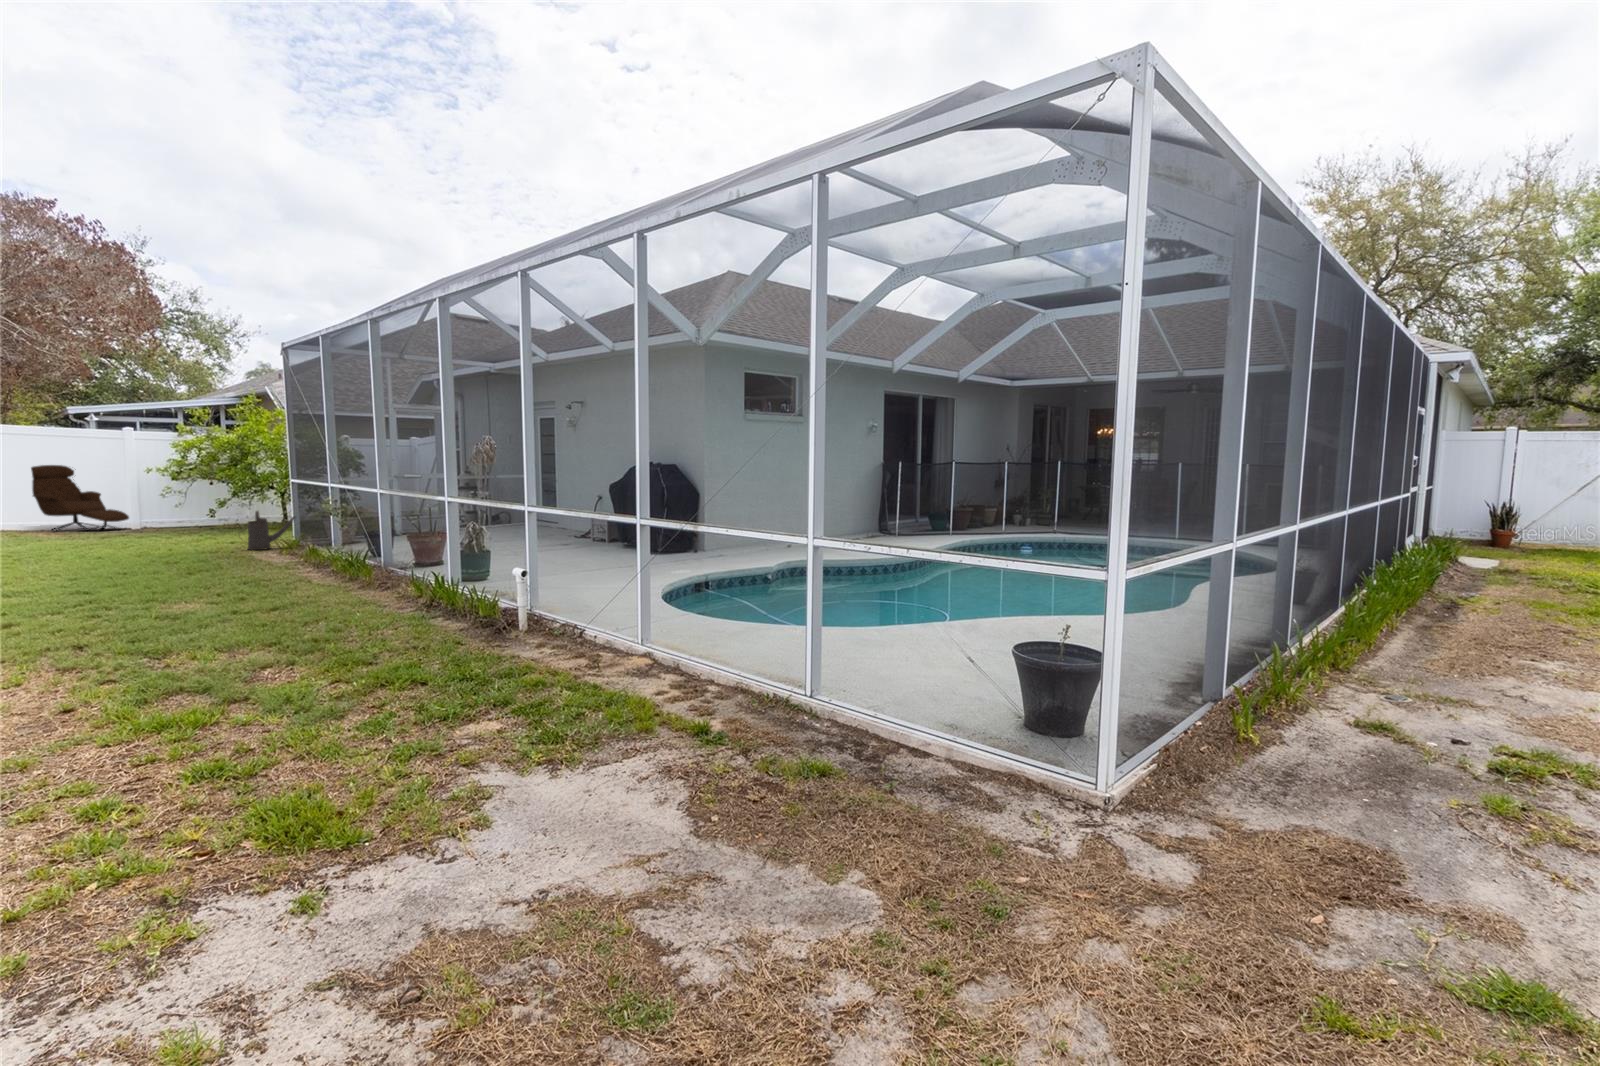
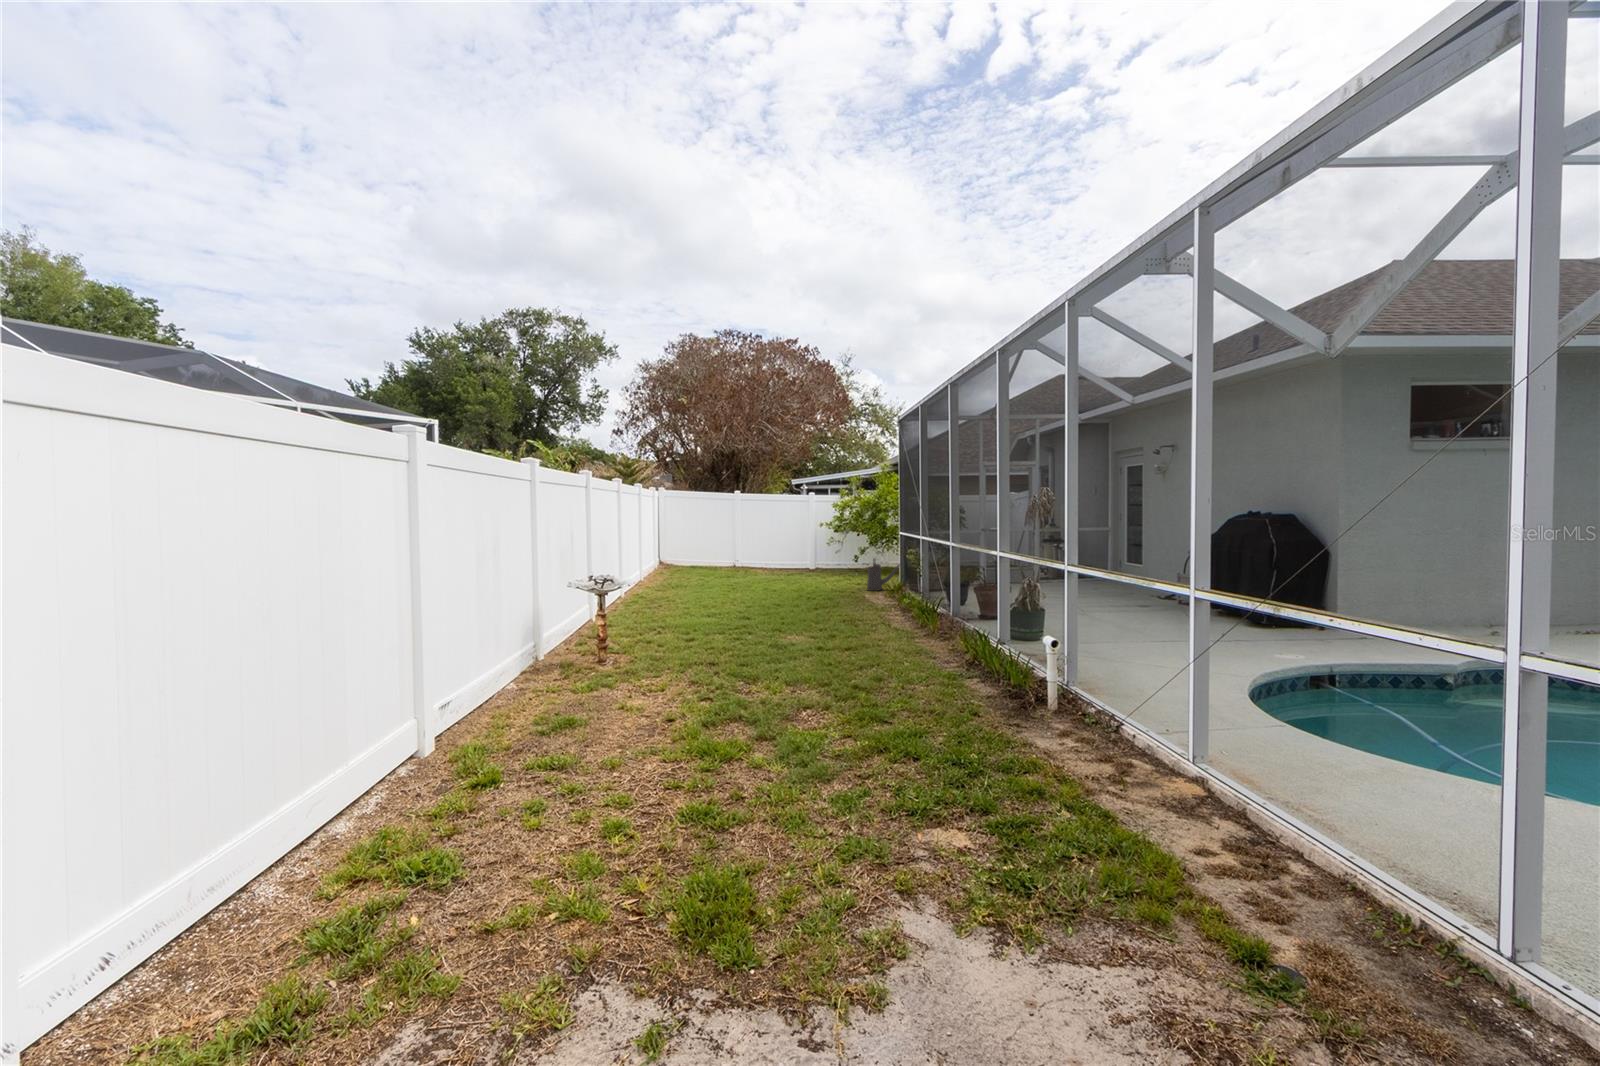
lounge chair: present [31,465,129,531] -> none [762,522,810,570]

